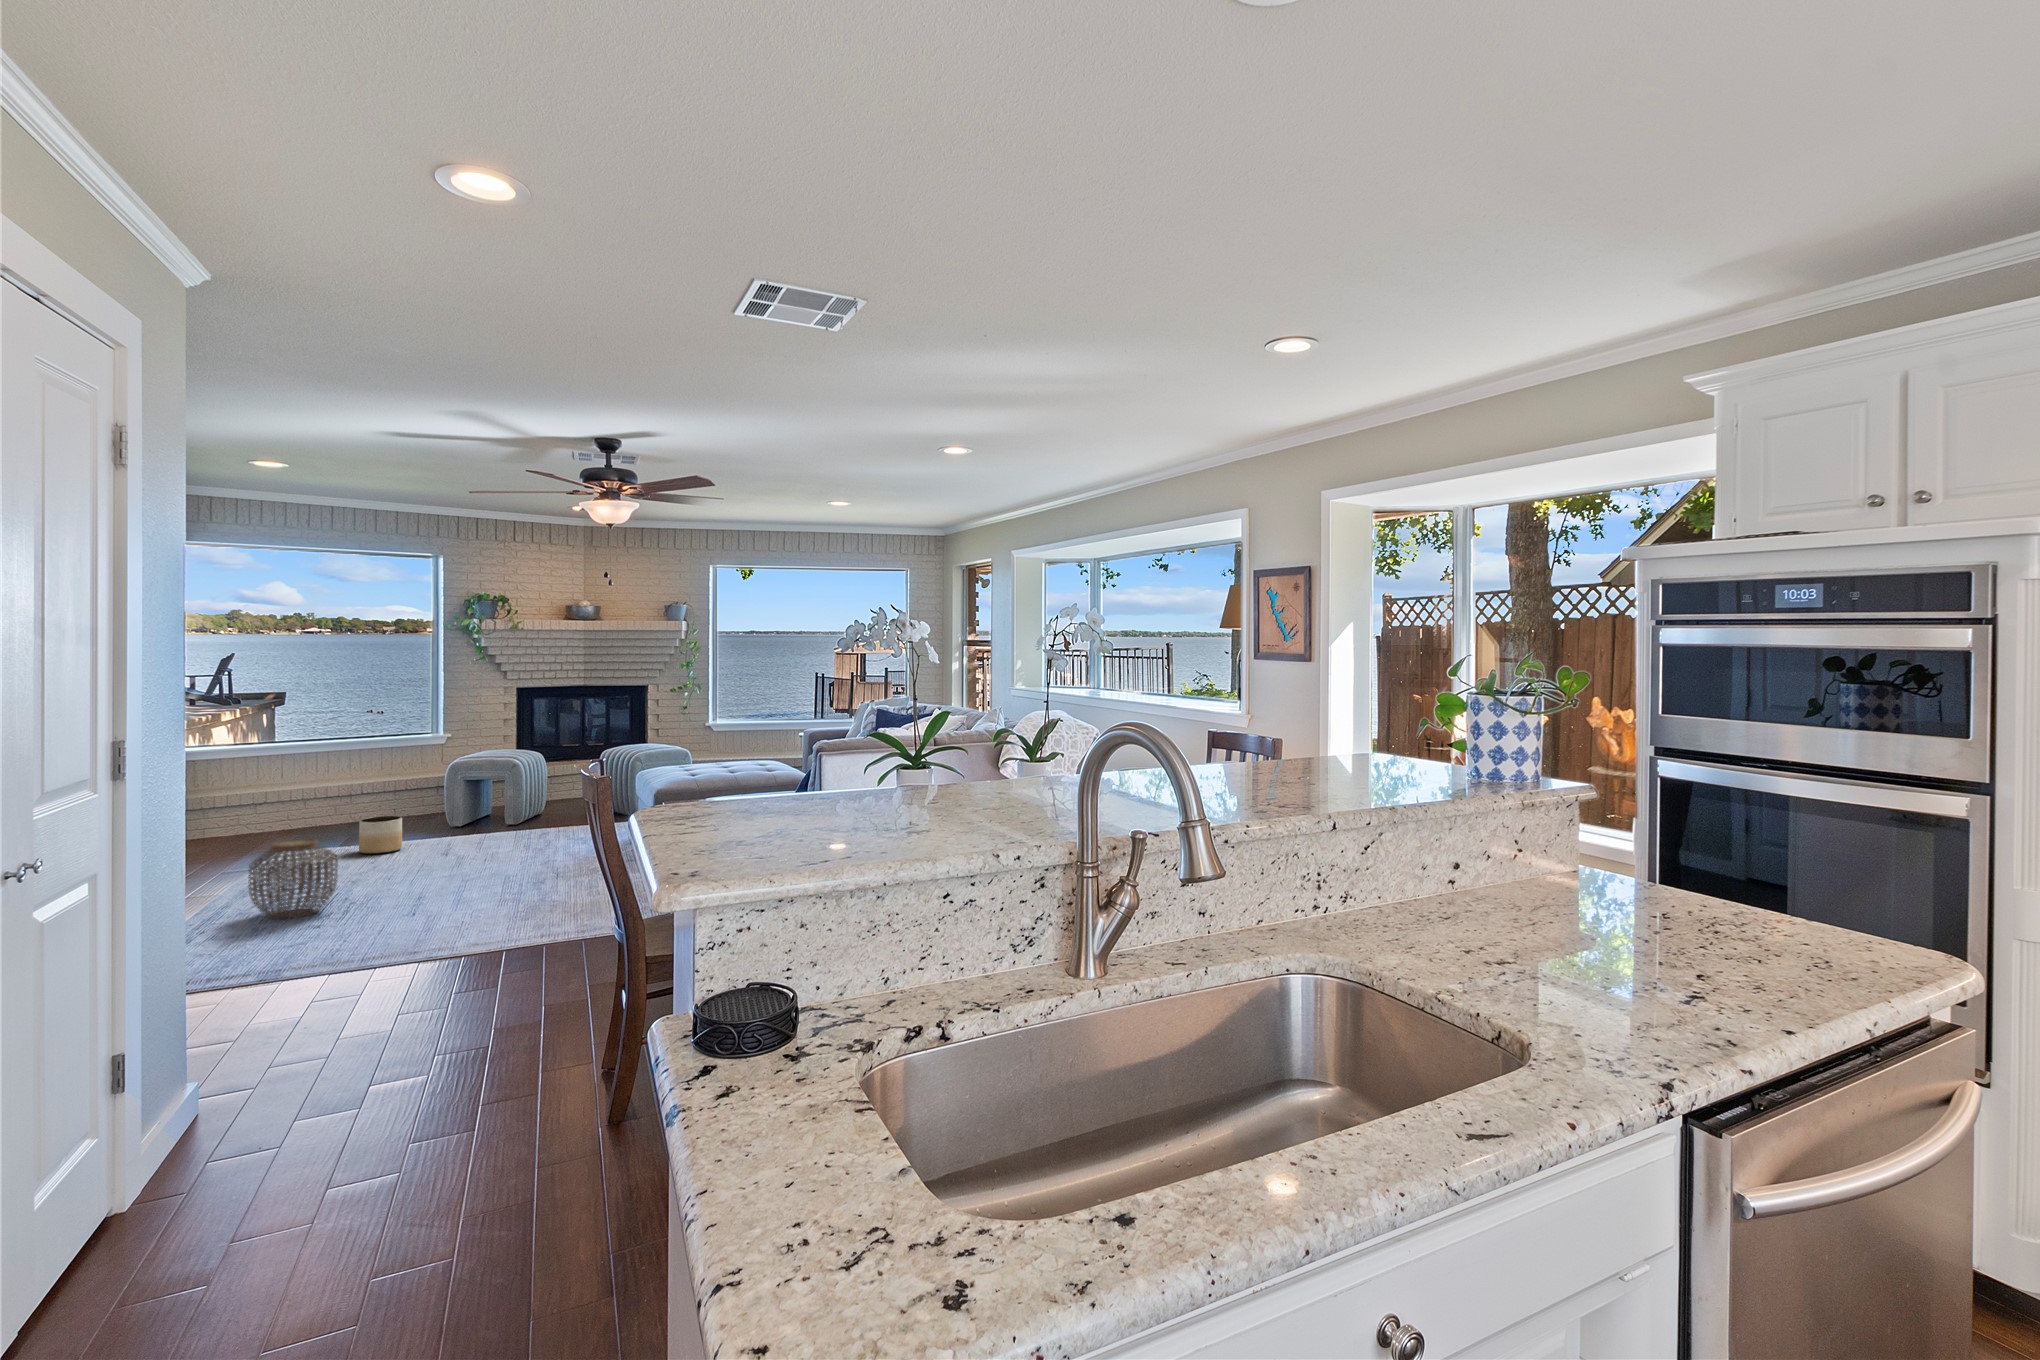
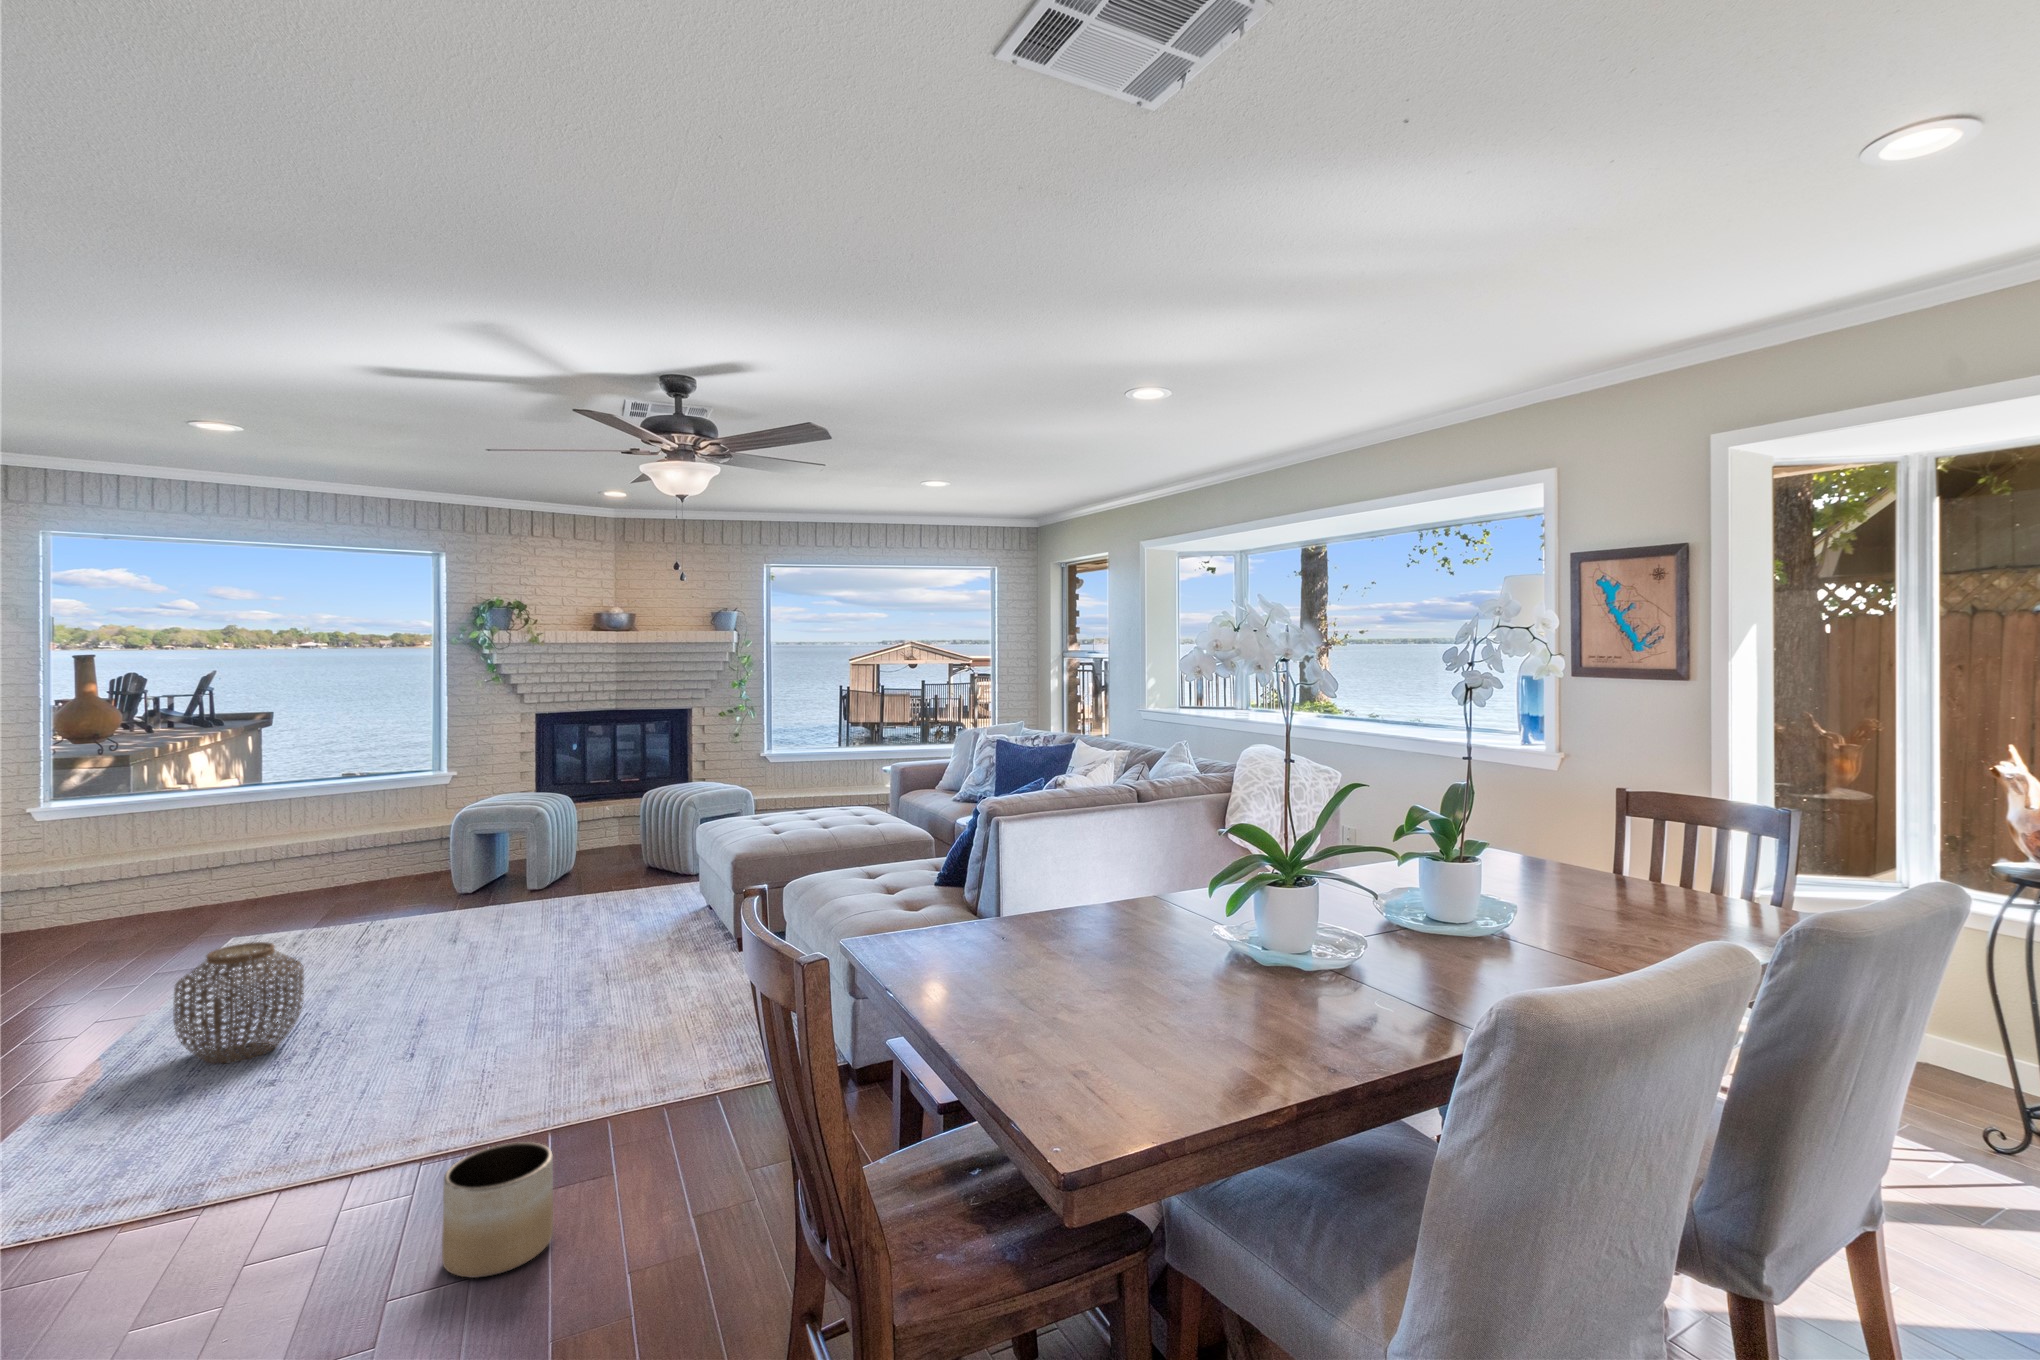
planter: present [359,816,402,854] -> present [442,1142,553,1278]

